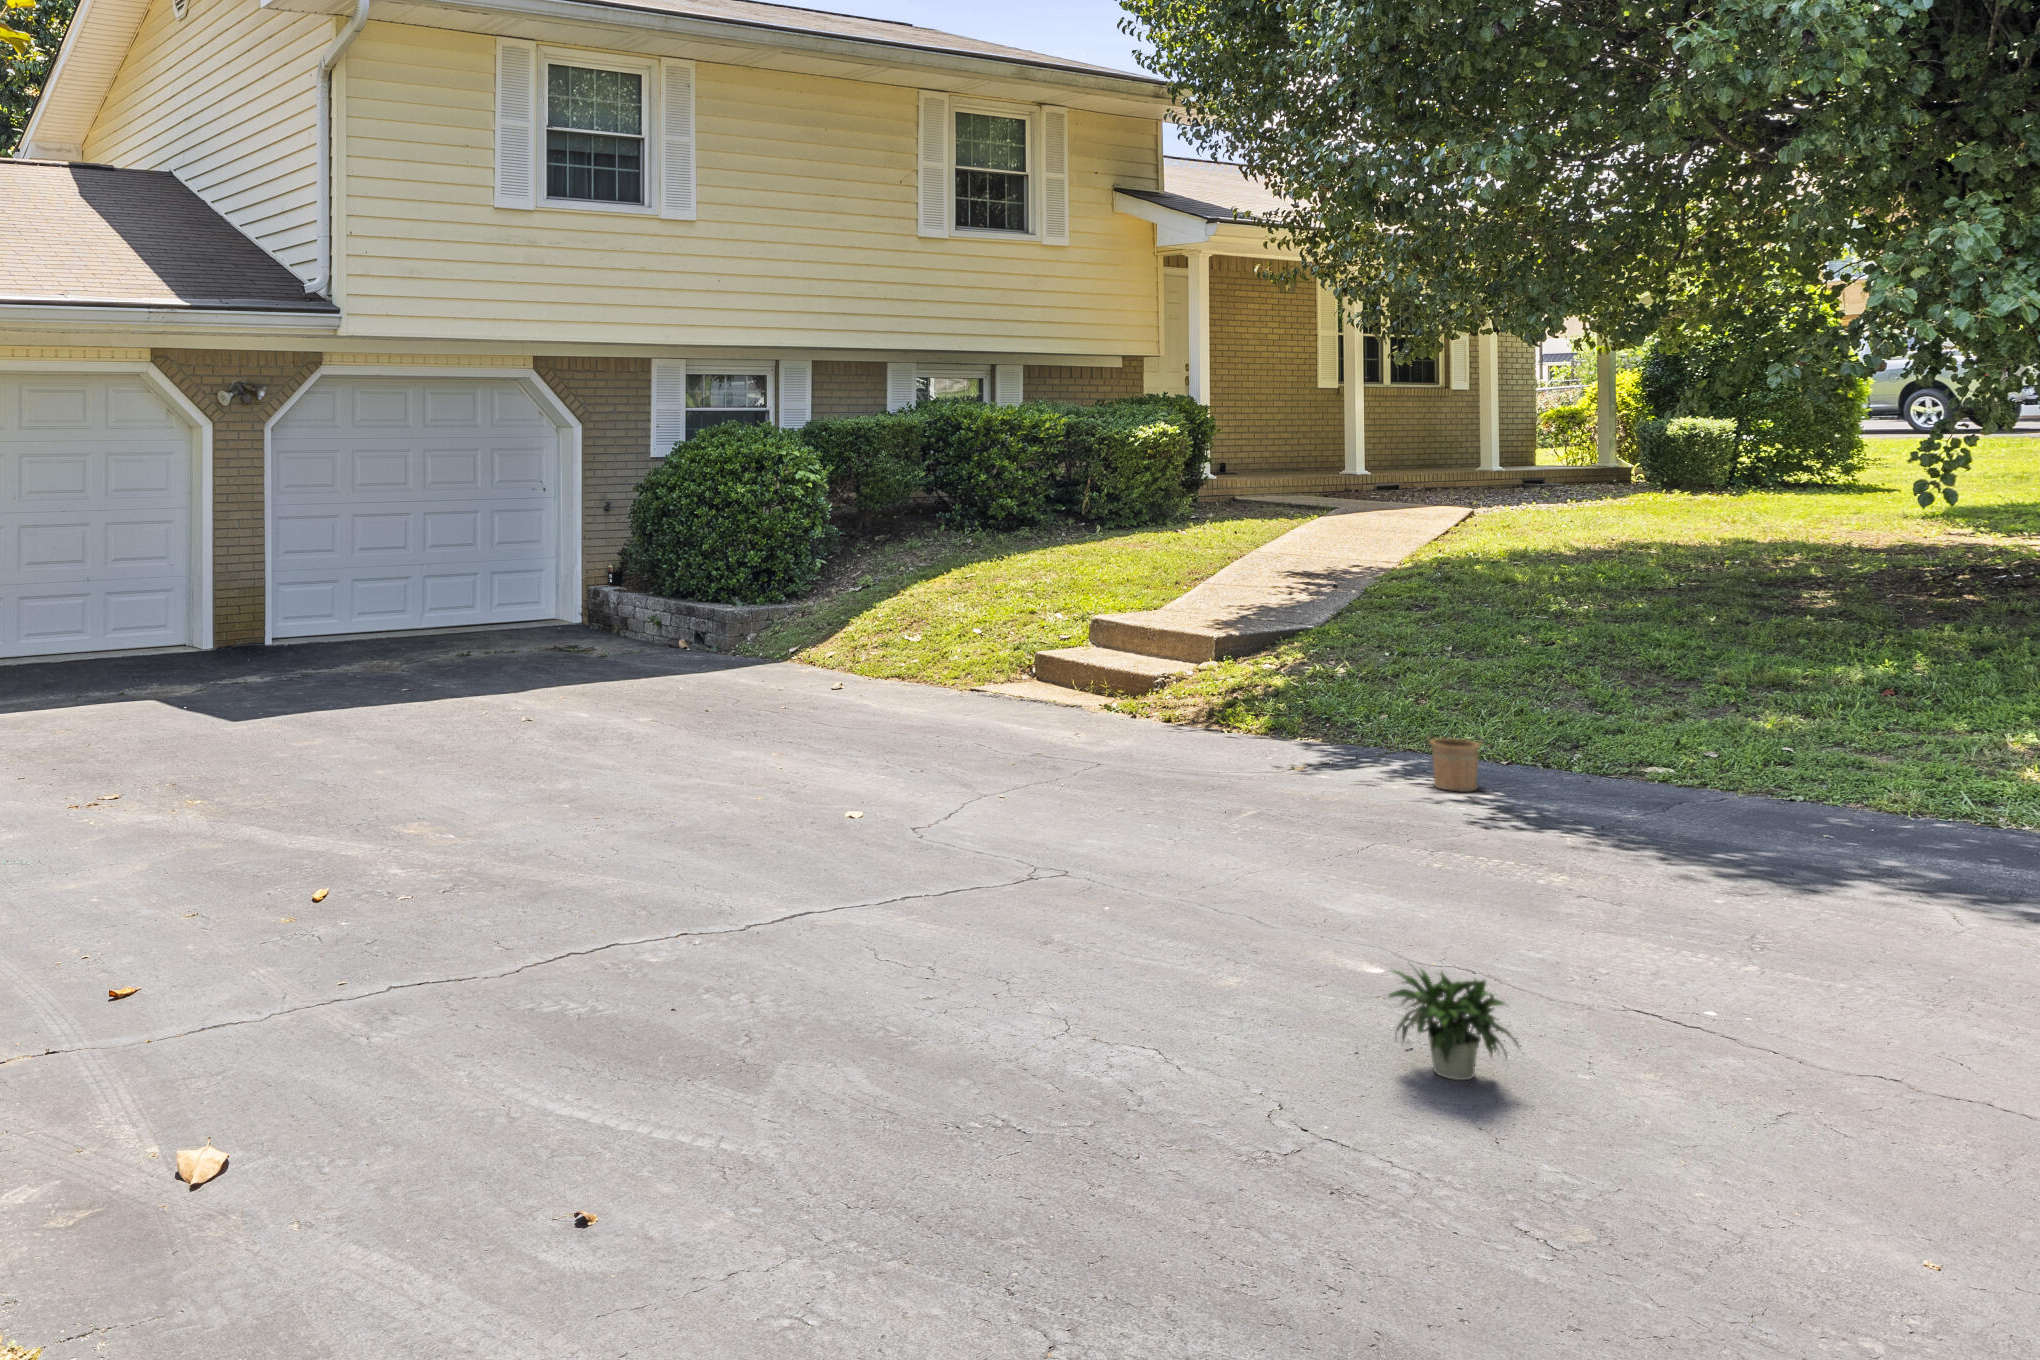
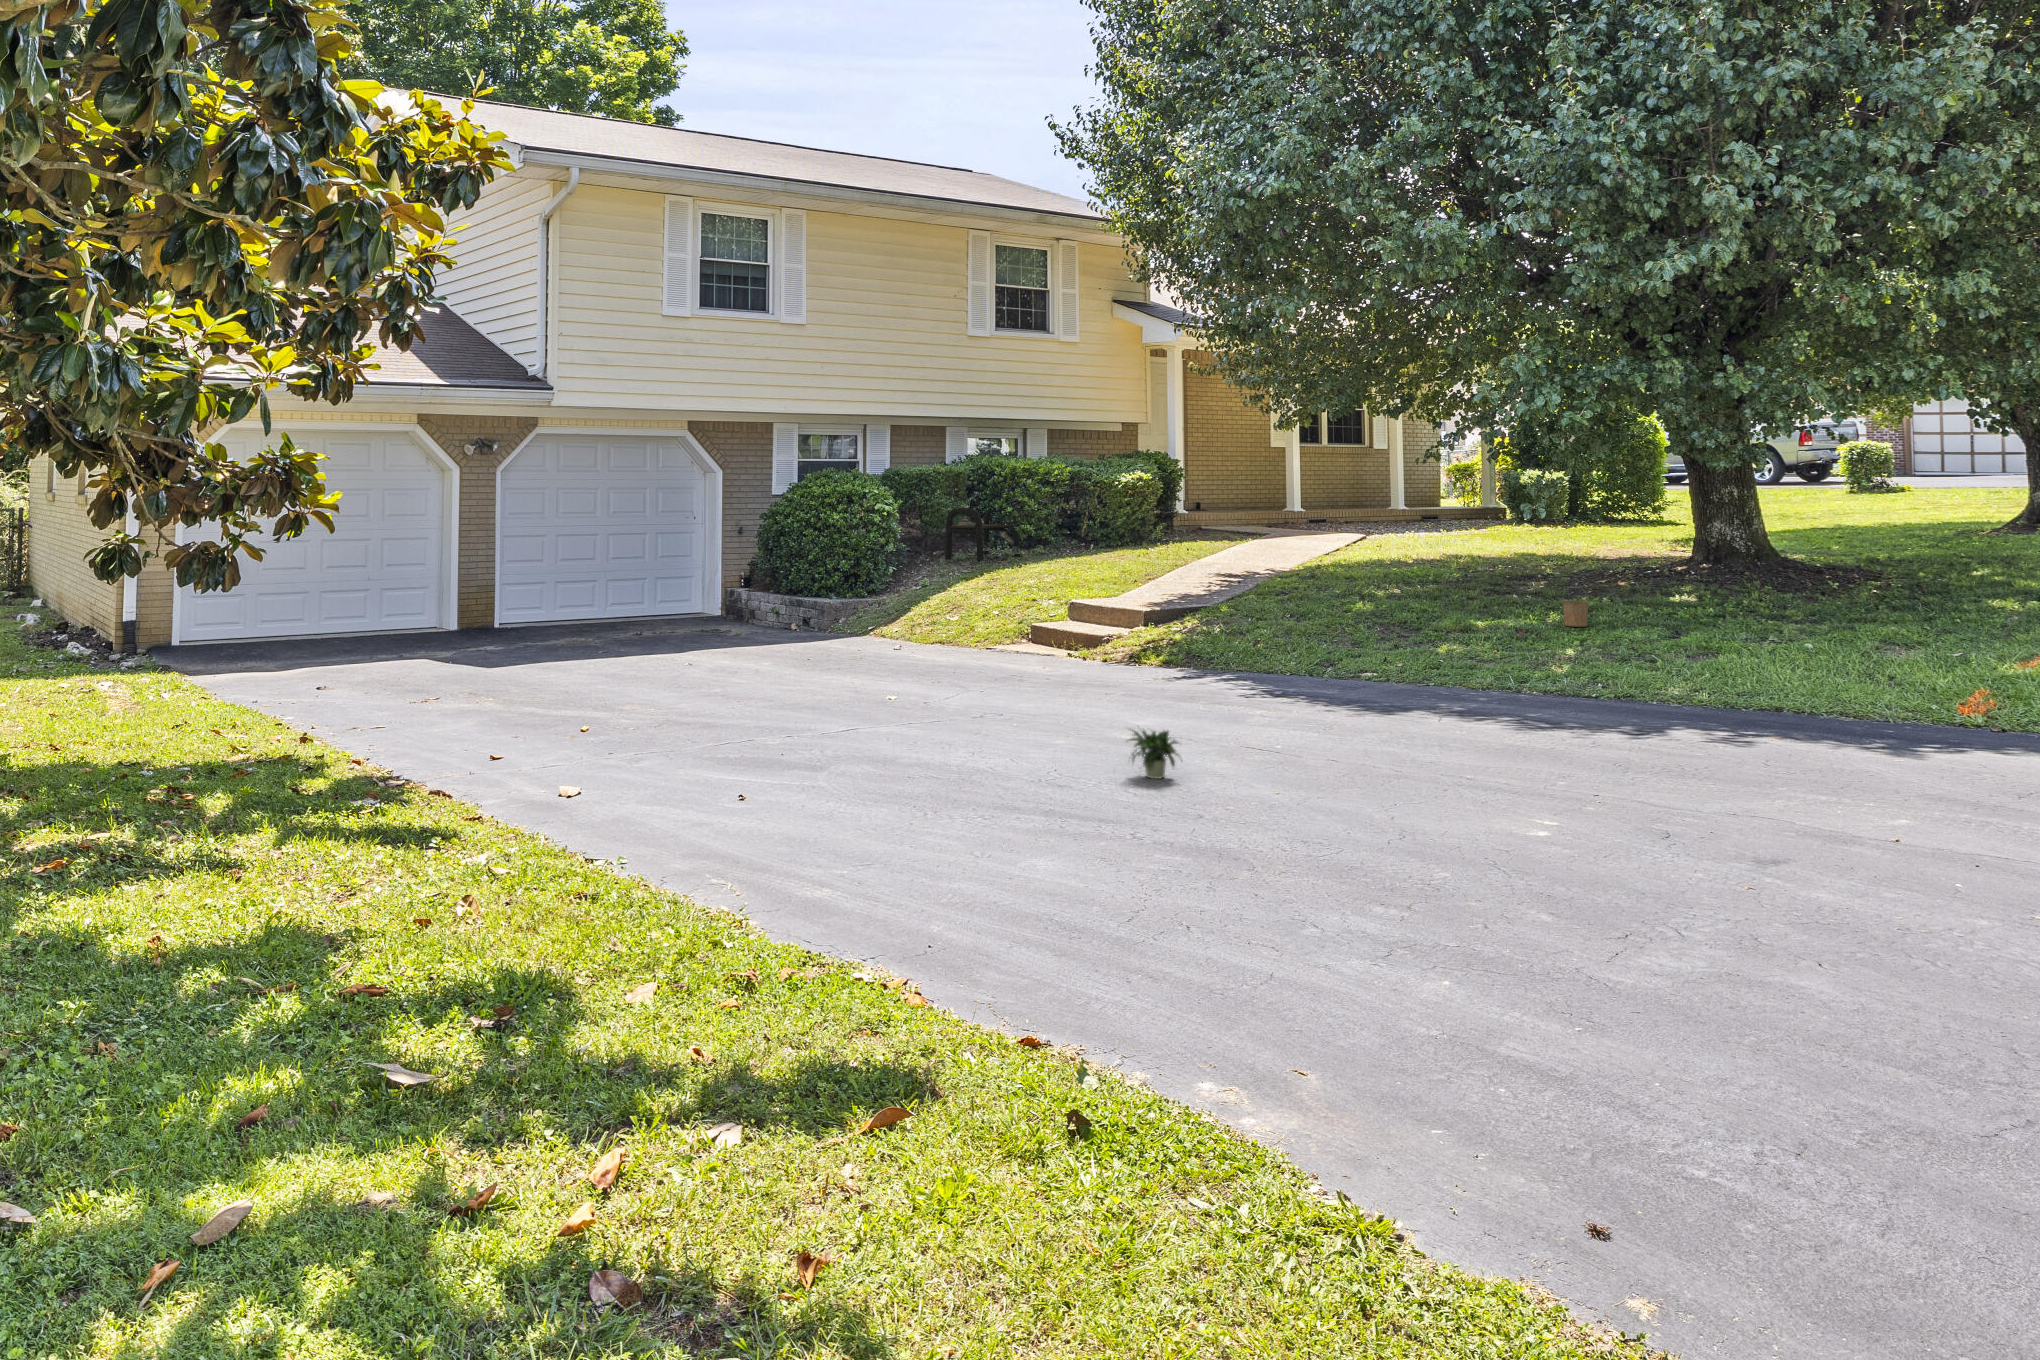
bench: none [894,471,998,549] -> present [945,508,1021,561]
bucket: present [1428,717,1482,792] -> present [1560,587,1591,627]

